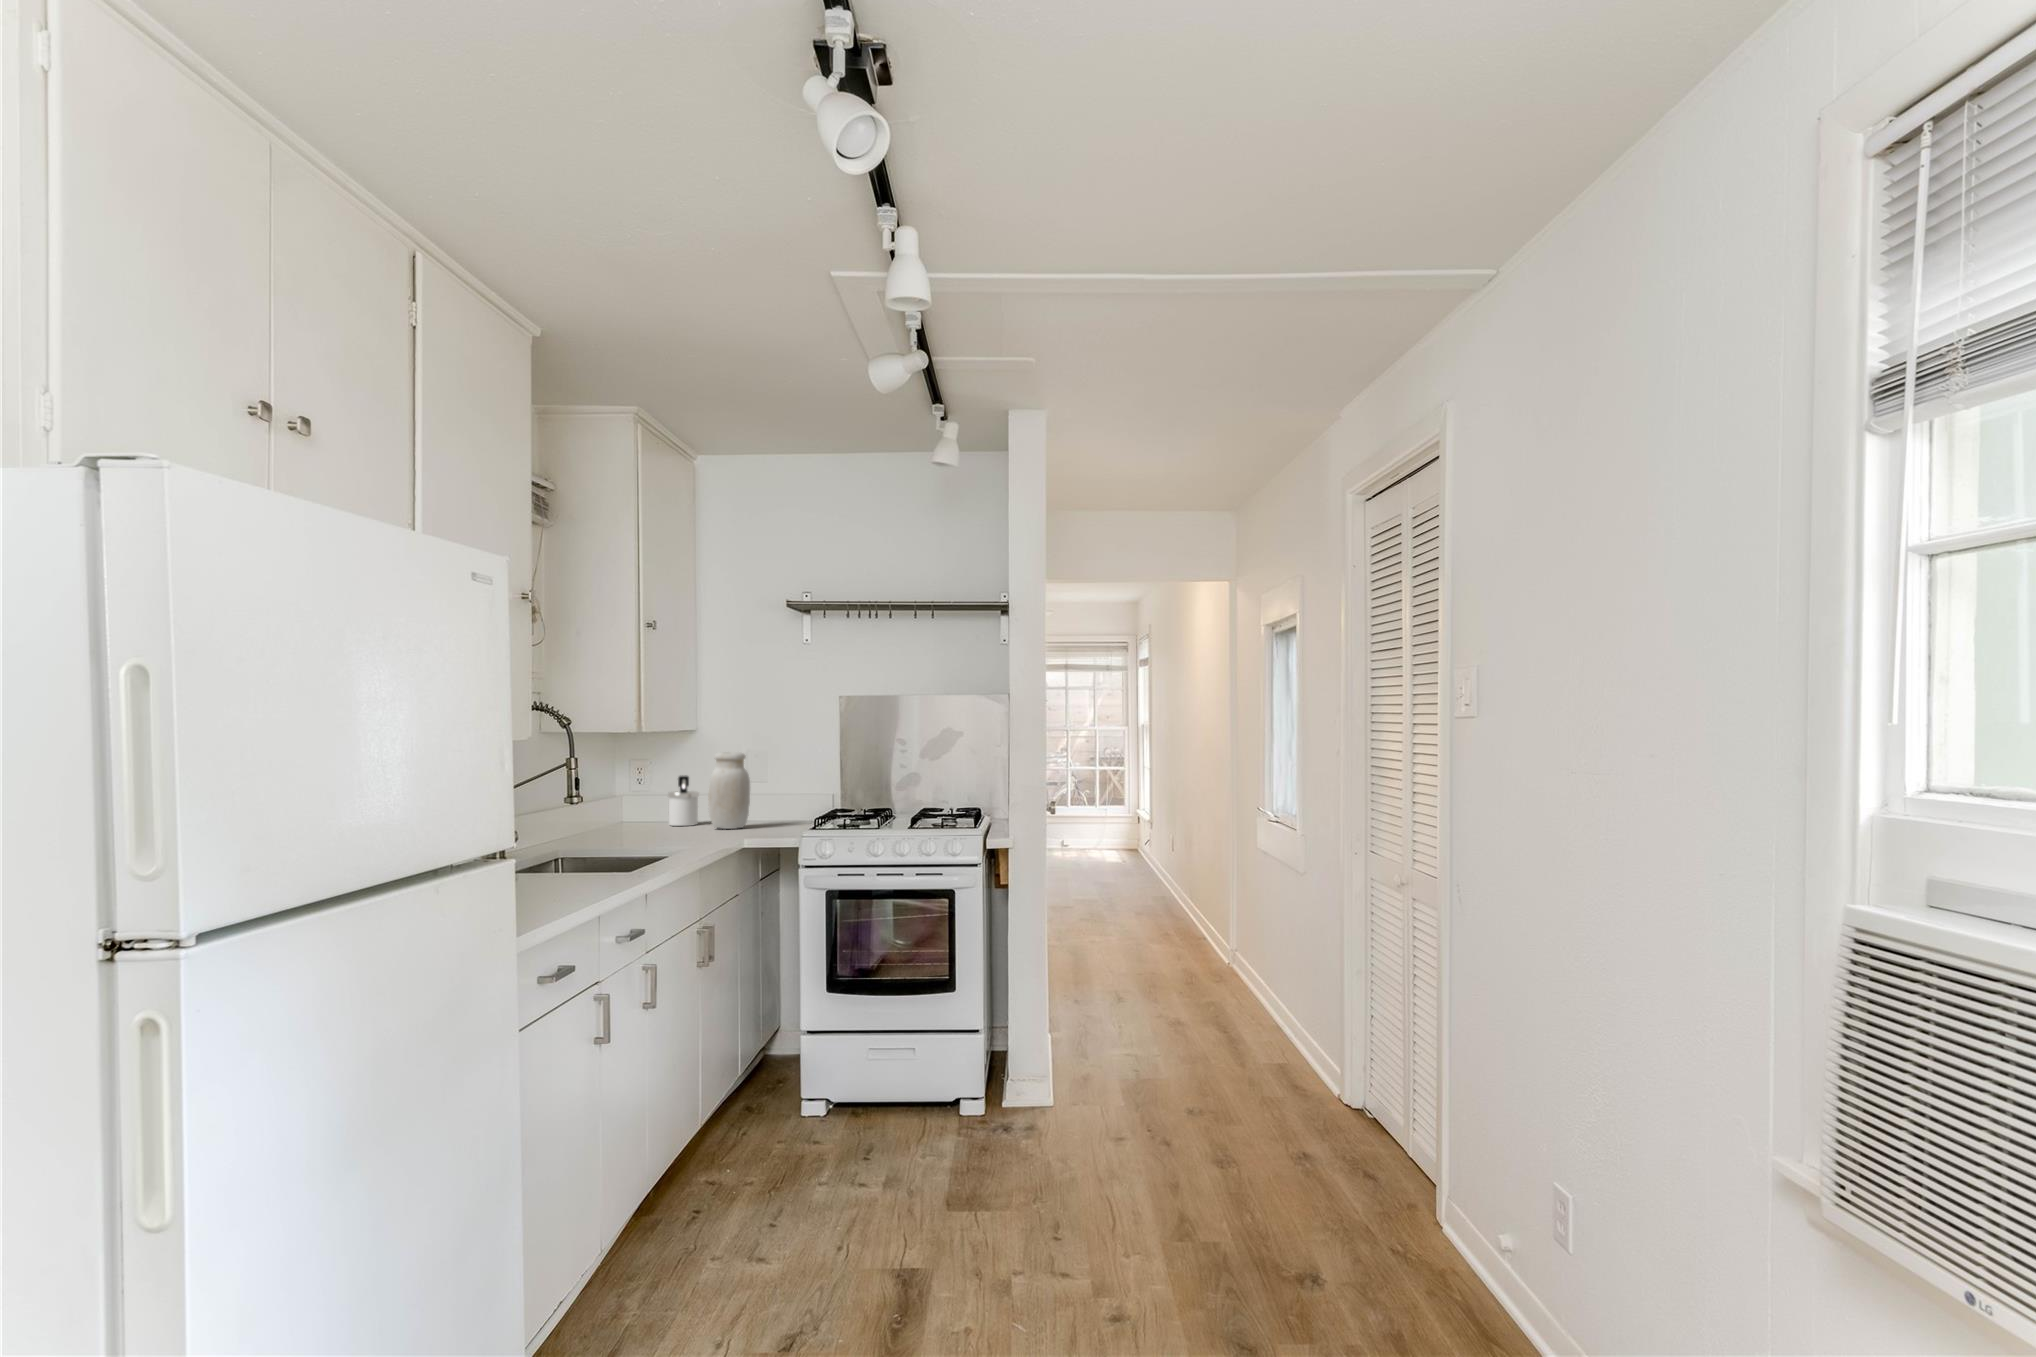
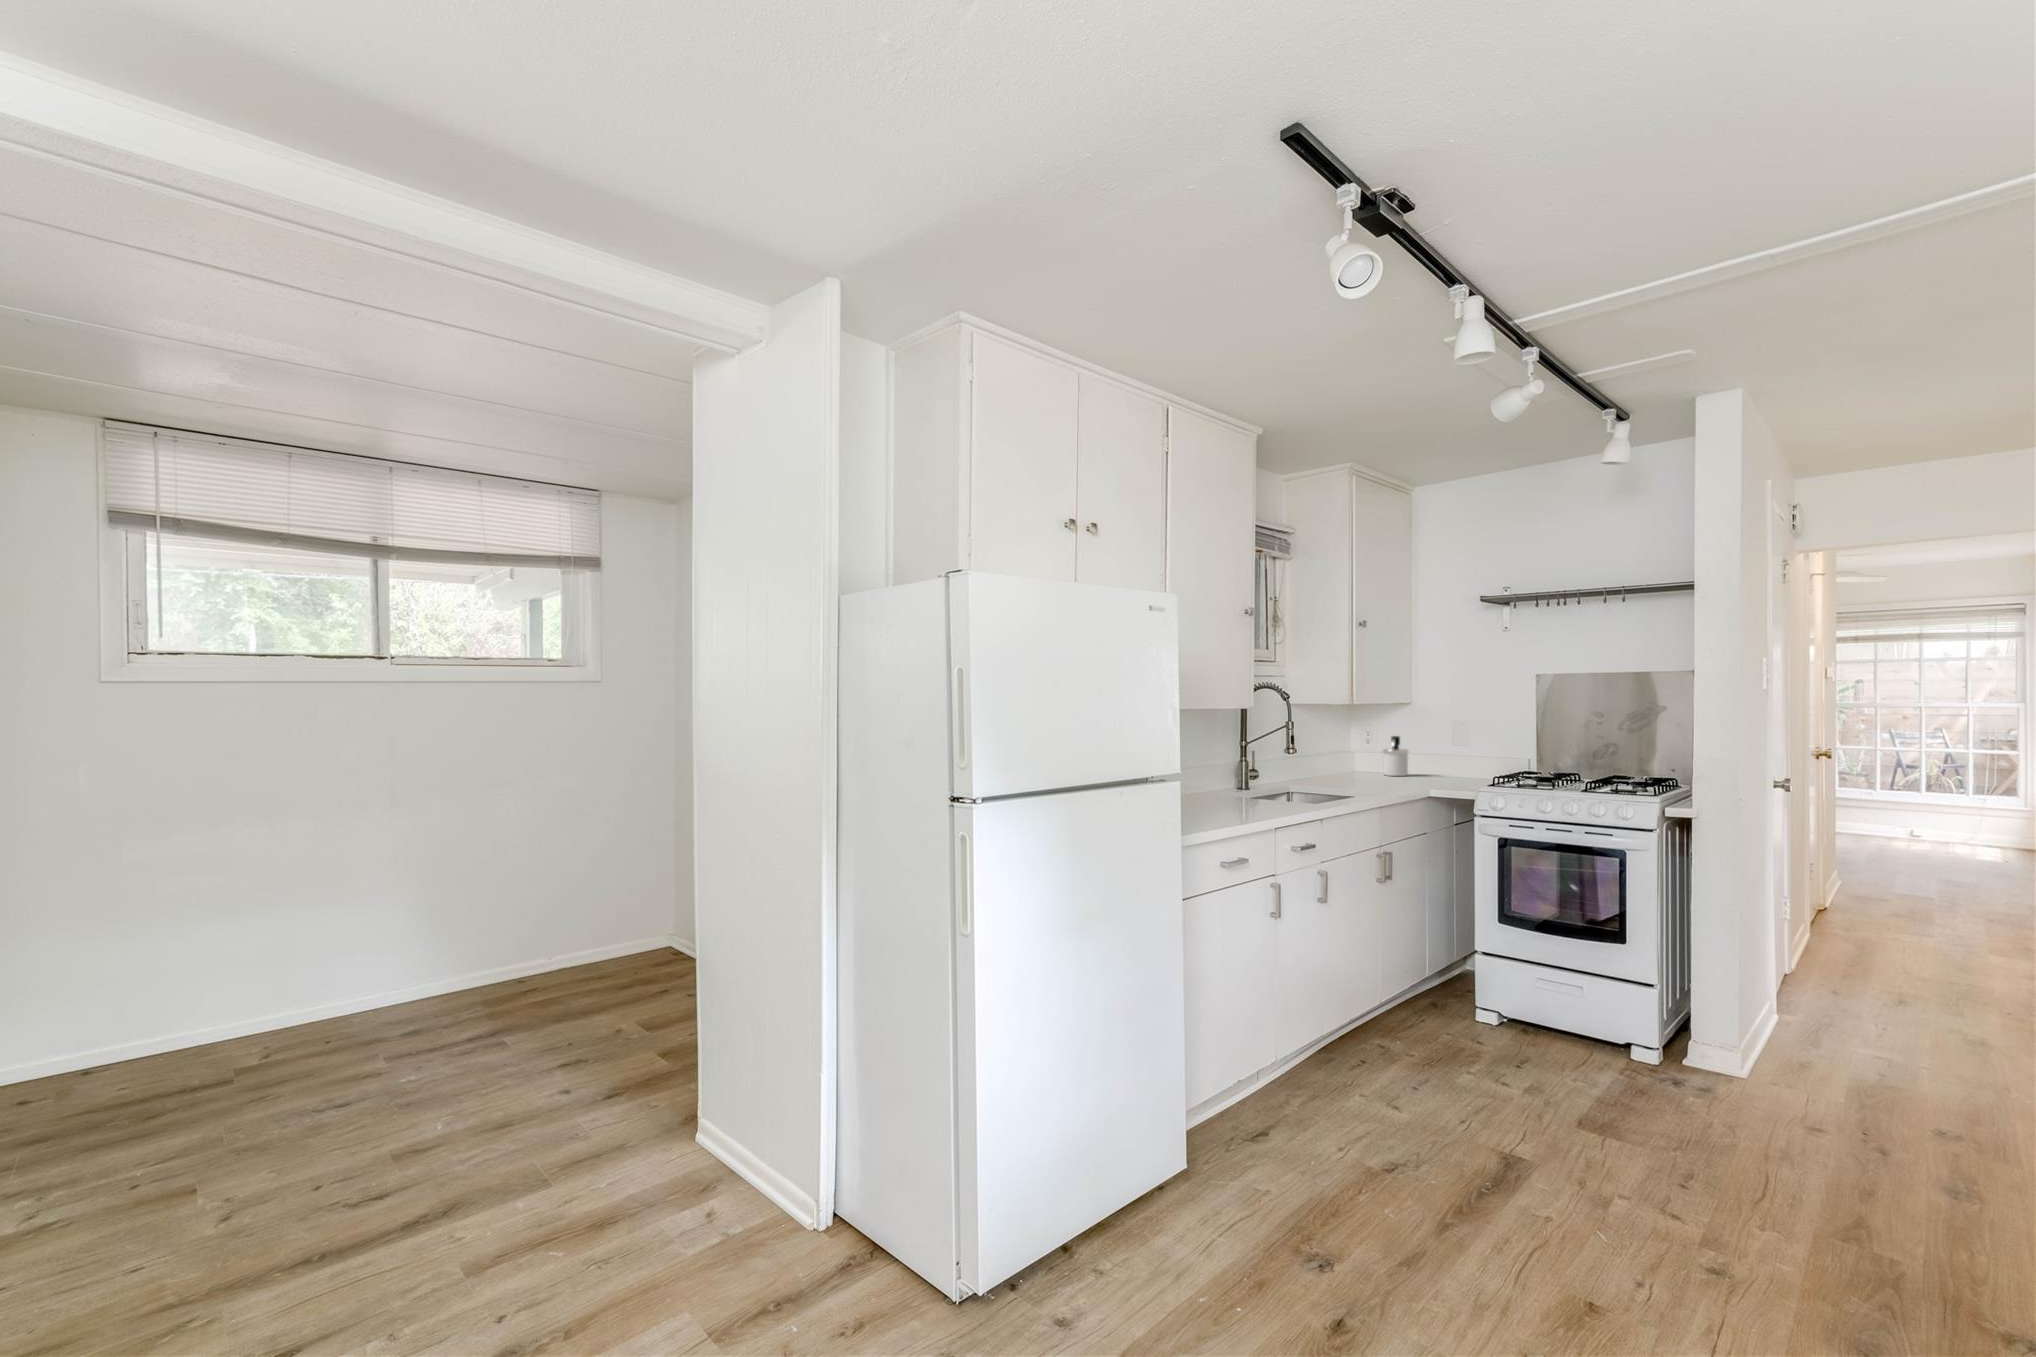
jar: present [708,752,750,829] -> none [1411,718,1447,781]

